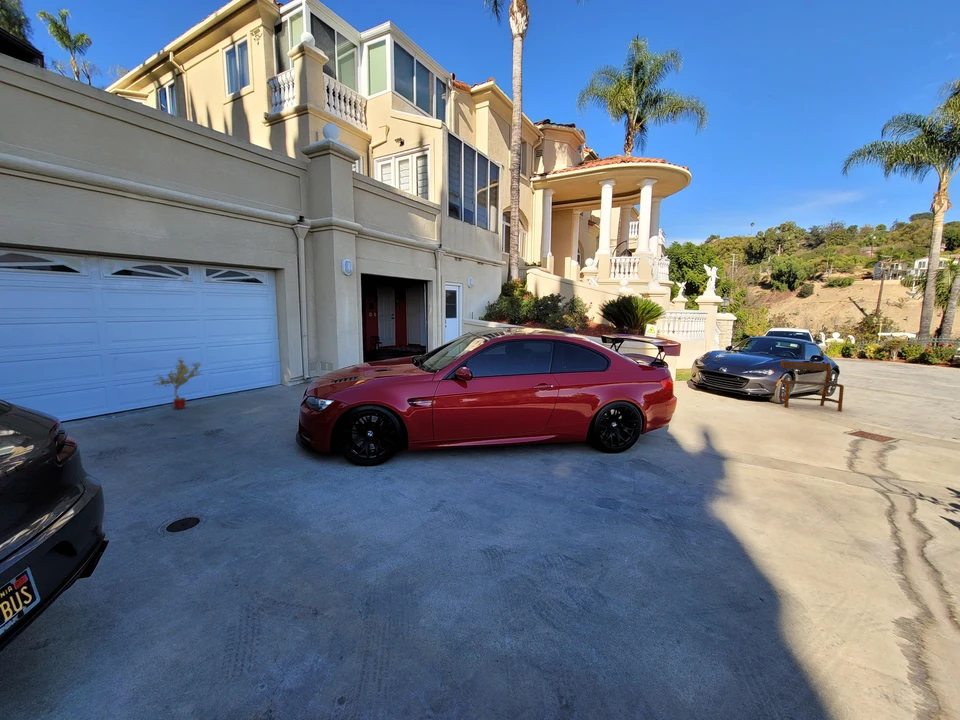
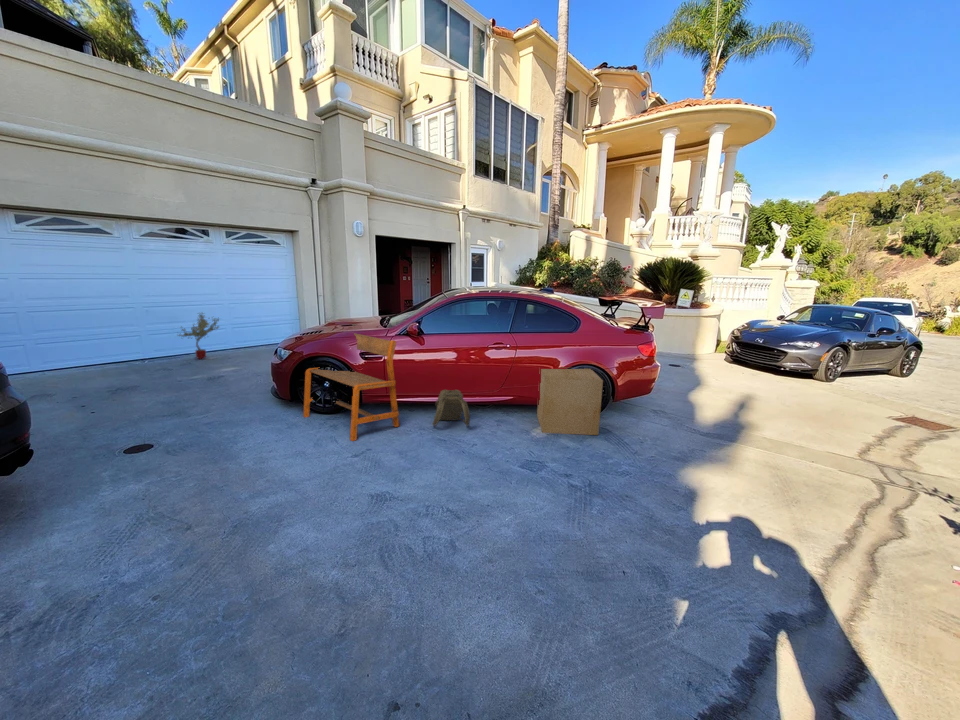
bench: present [779,360,844,412] -> present [303,333,399,441]
cardboard box: none [576,409,653,478] -> present [537,367,603,435]
backpack: none [483,438,528,480] -> present [433,390,470,426]

